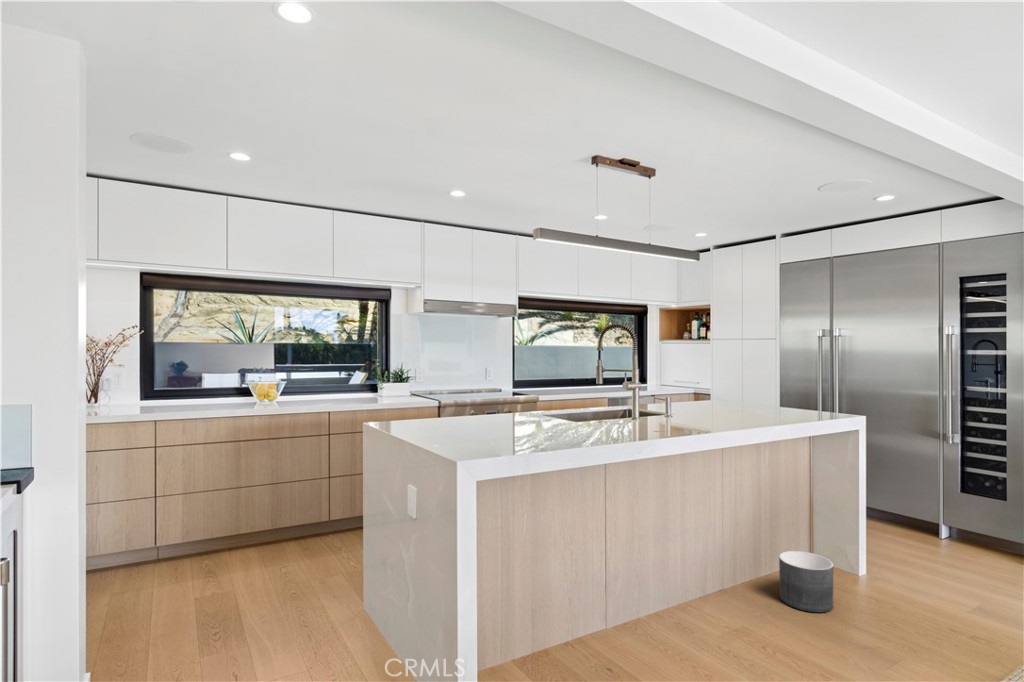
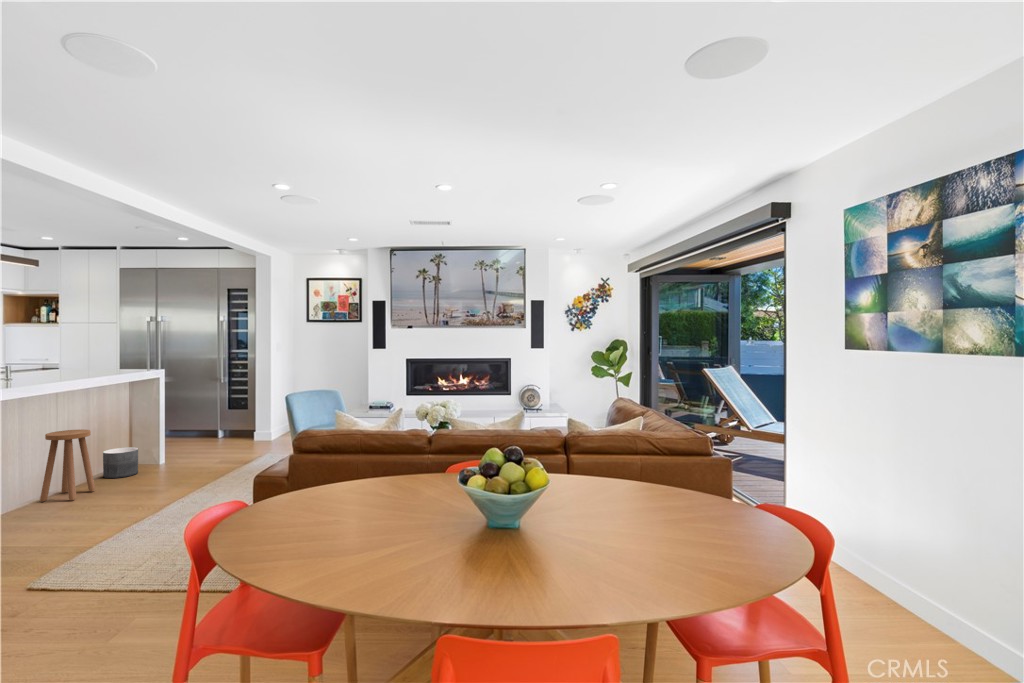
stool: none [701,523,777,660] -> present [40,429,95,502]

